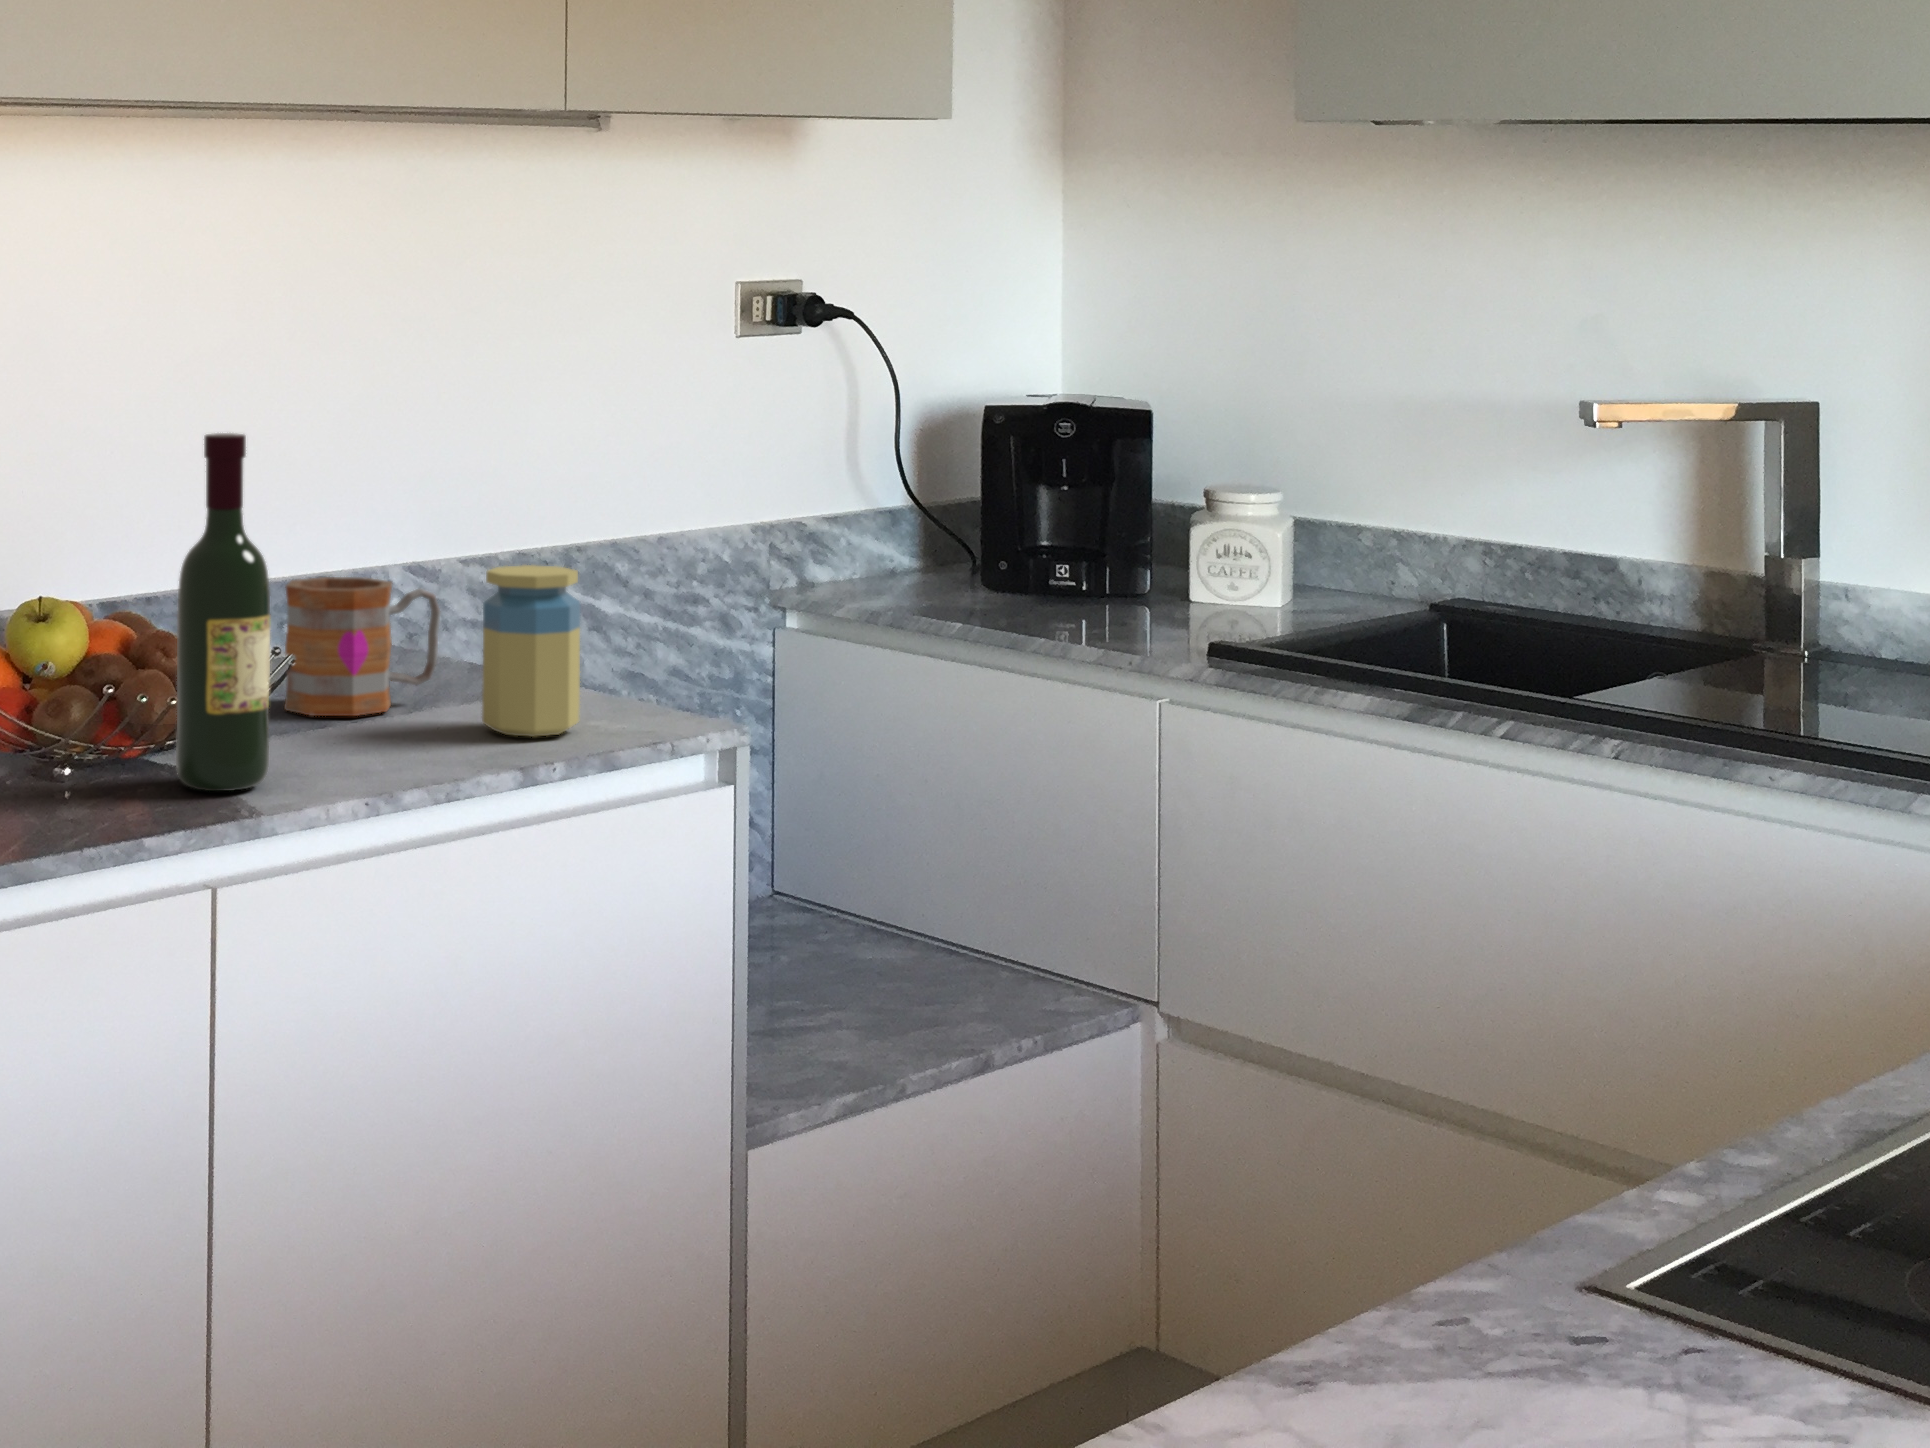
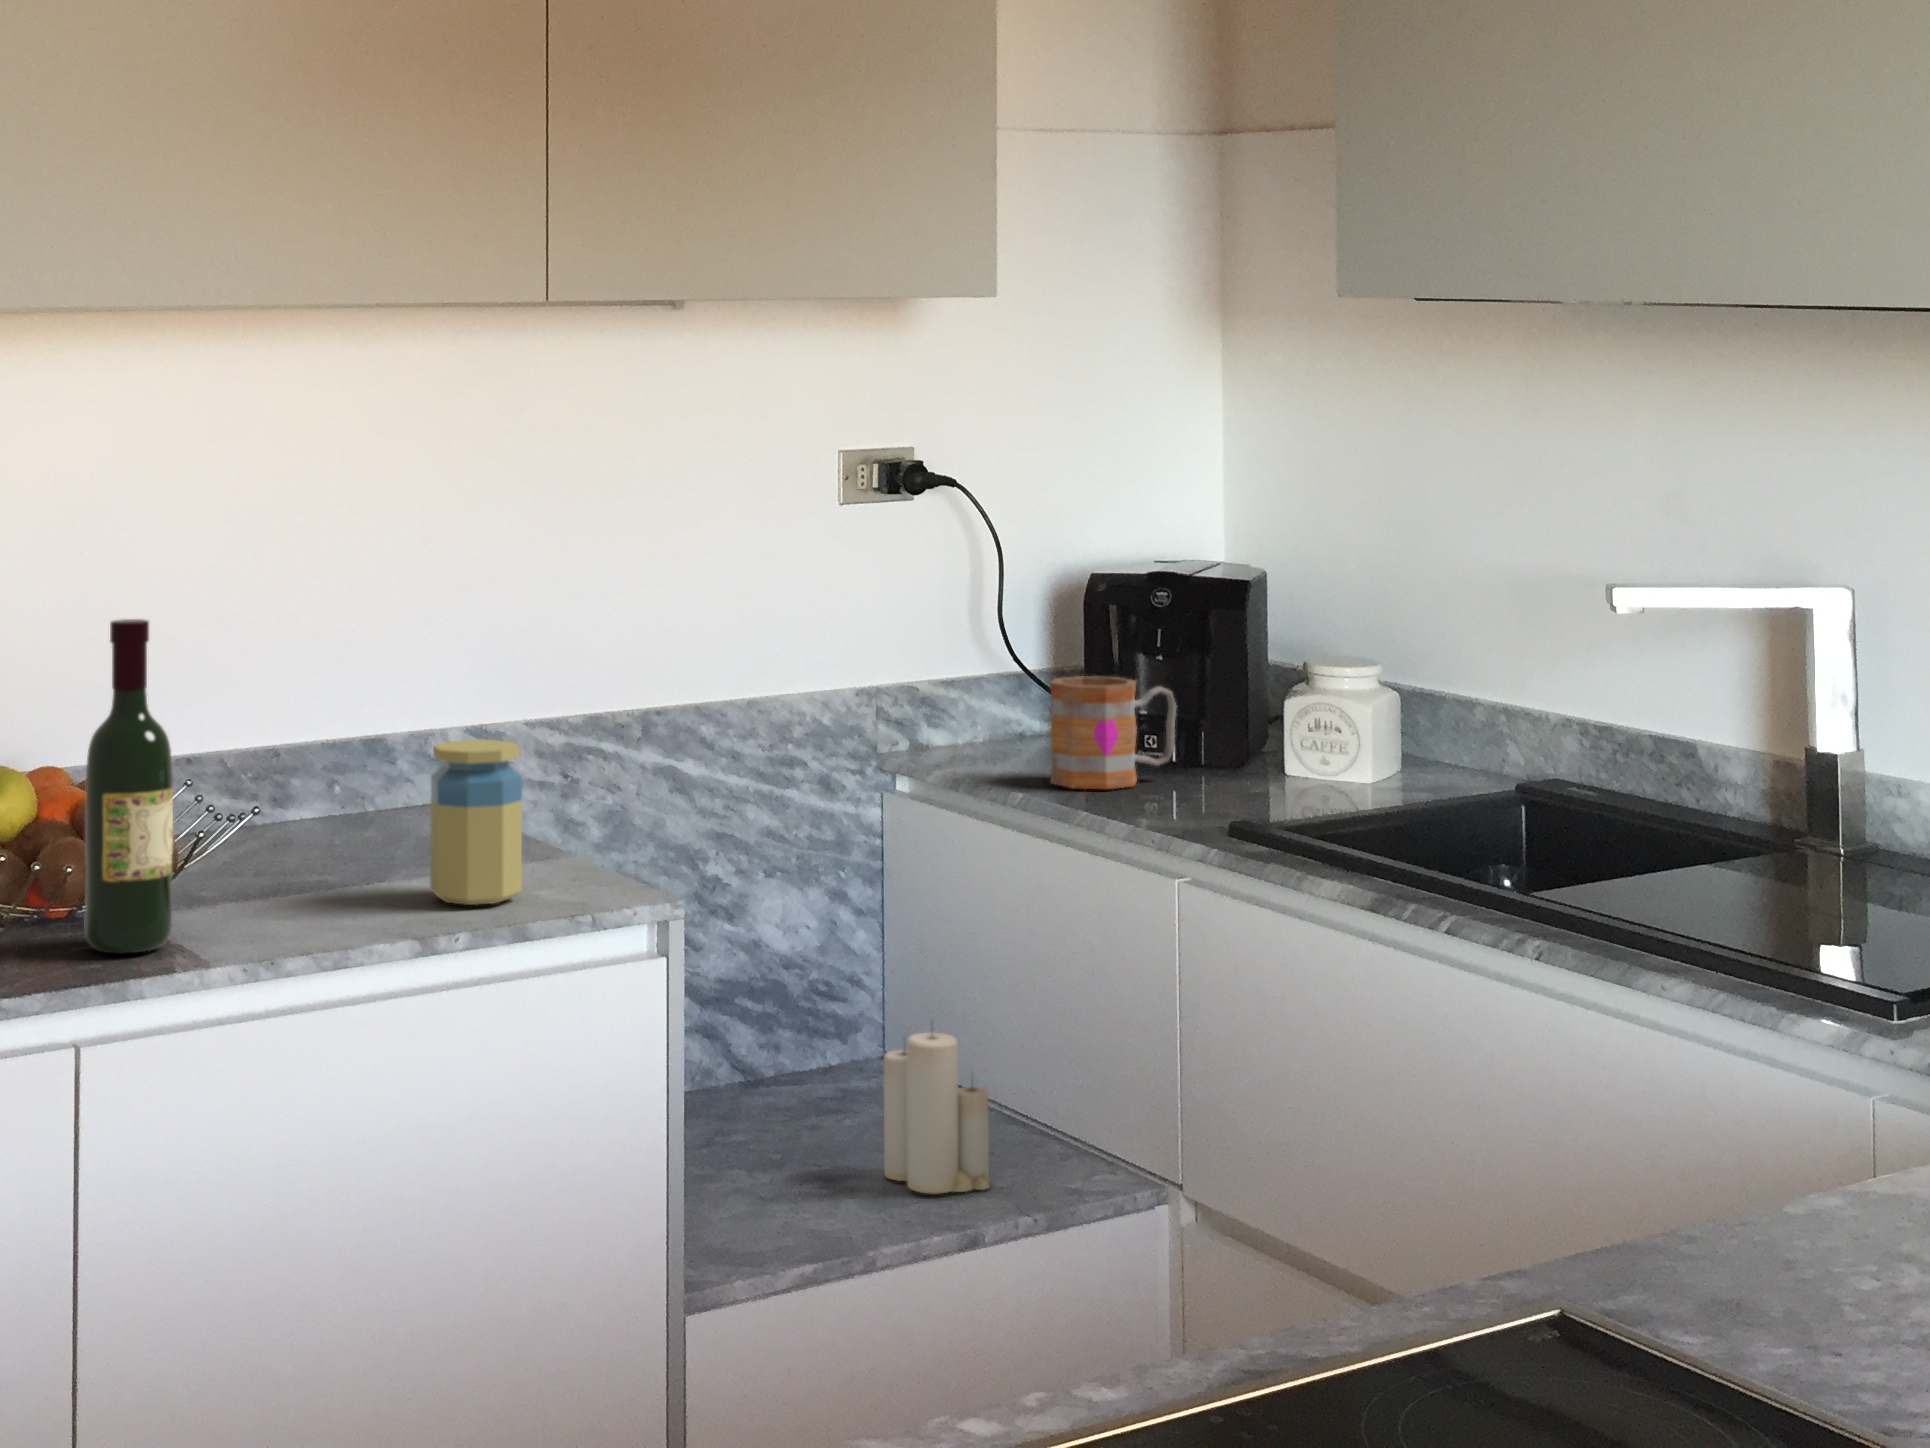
mug: present [284,577,440,716] -> present [1050,676,1177,789]
candle: none [858,850,973,1024] -> present [884,1032,990,1194]

